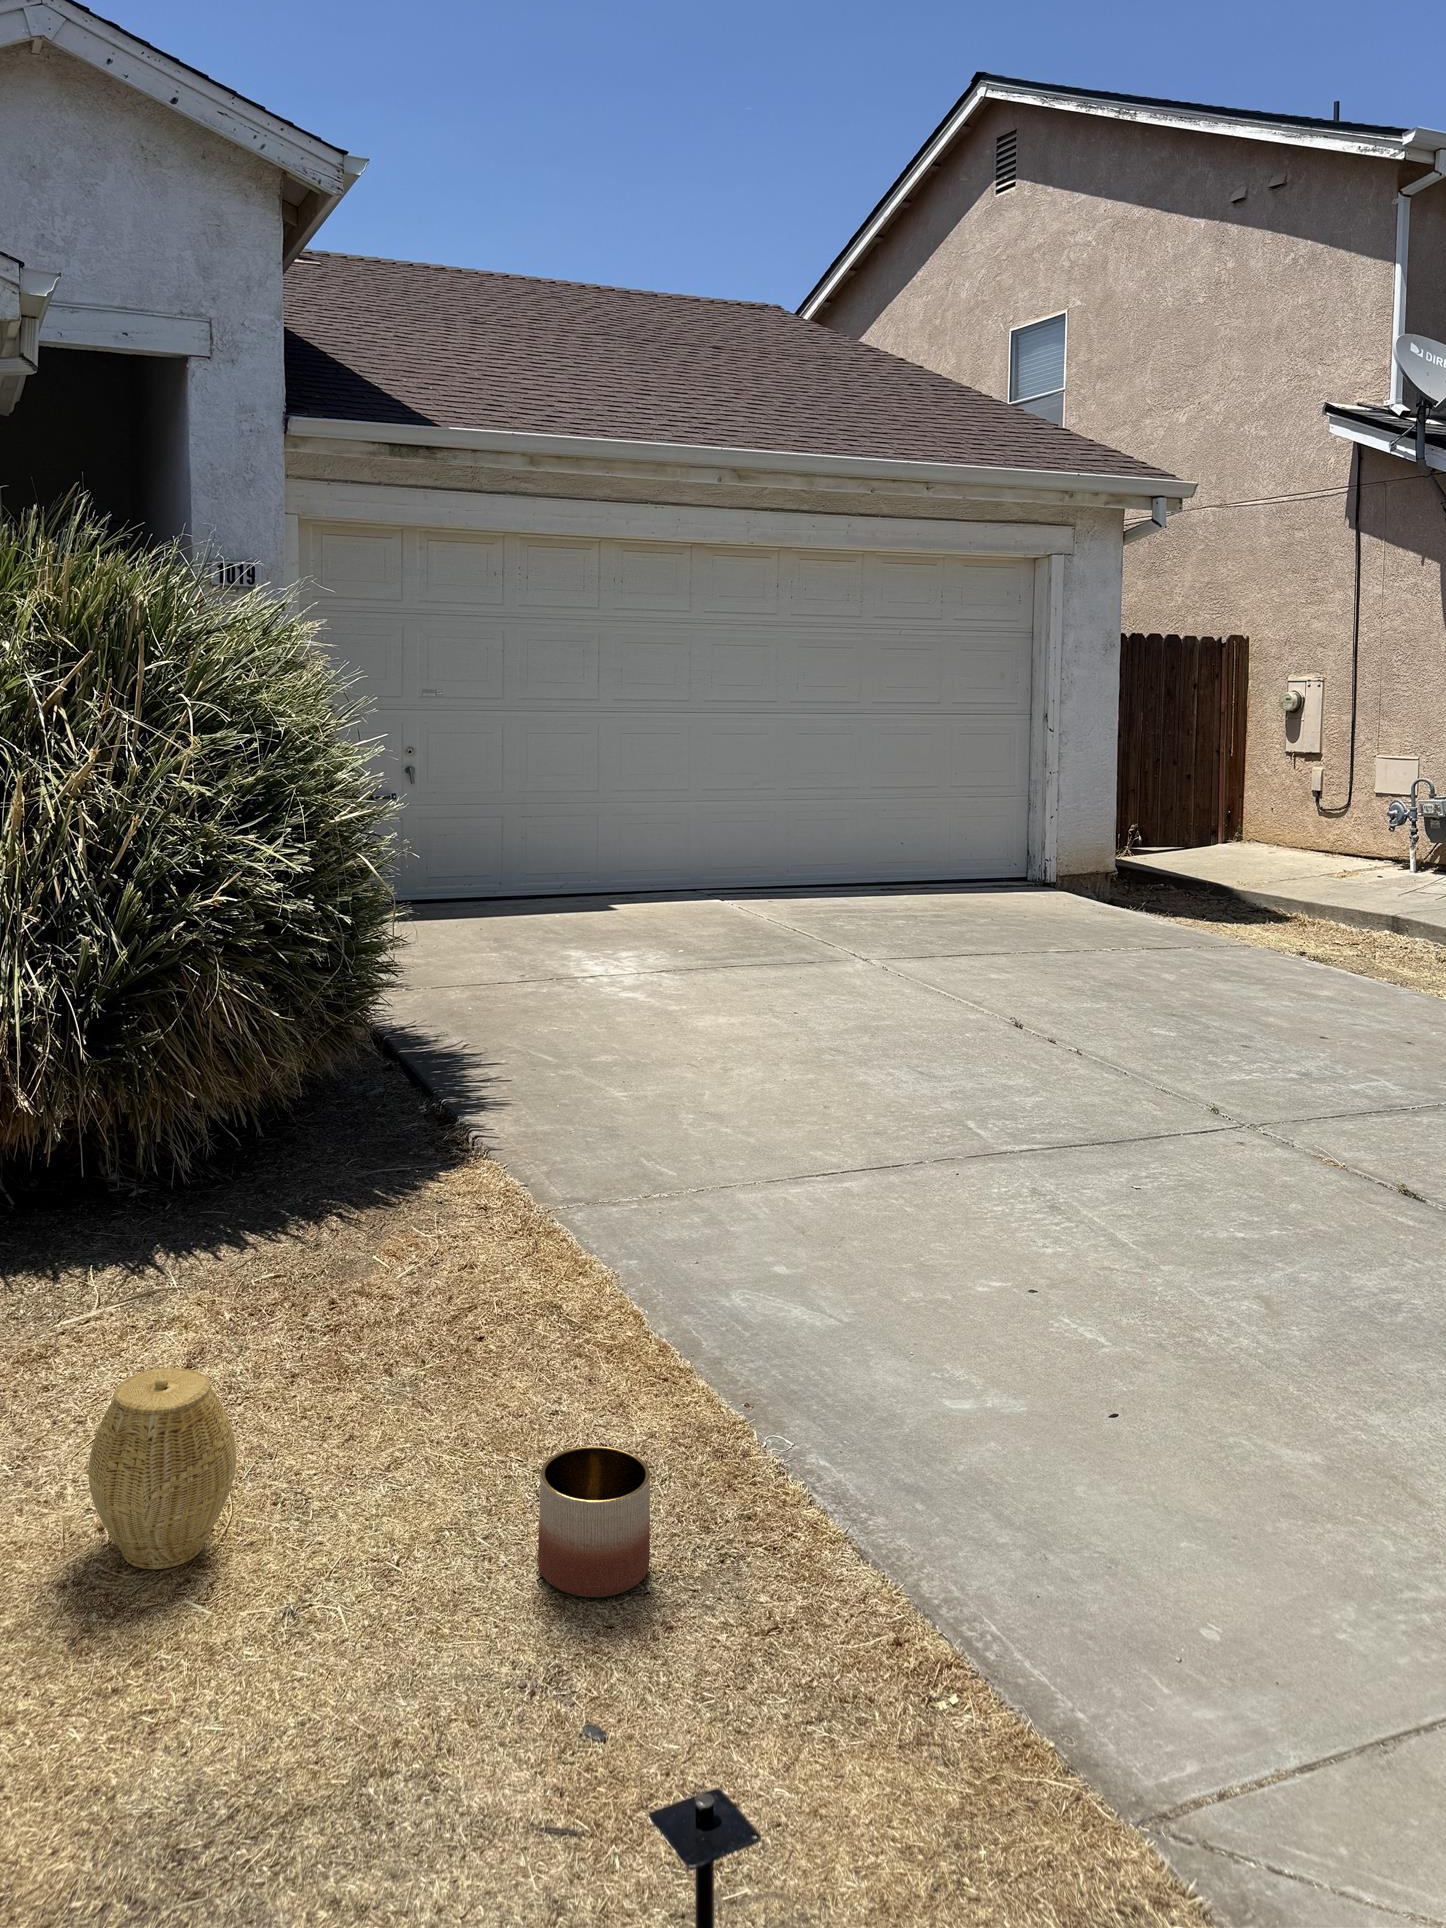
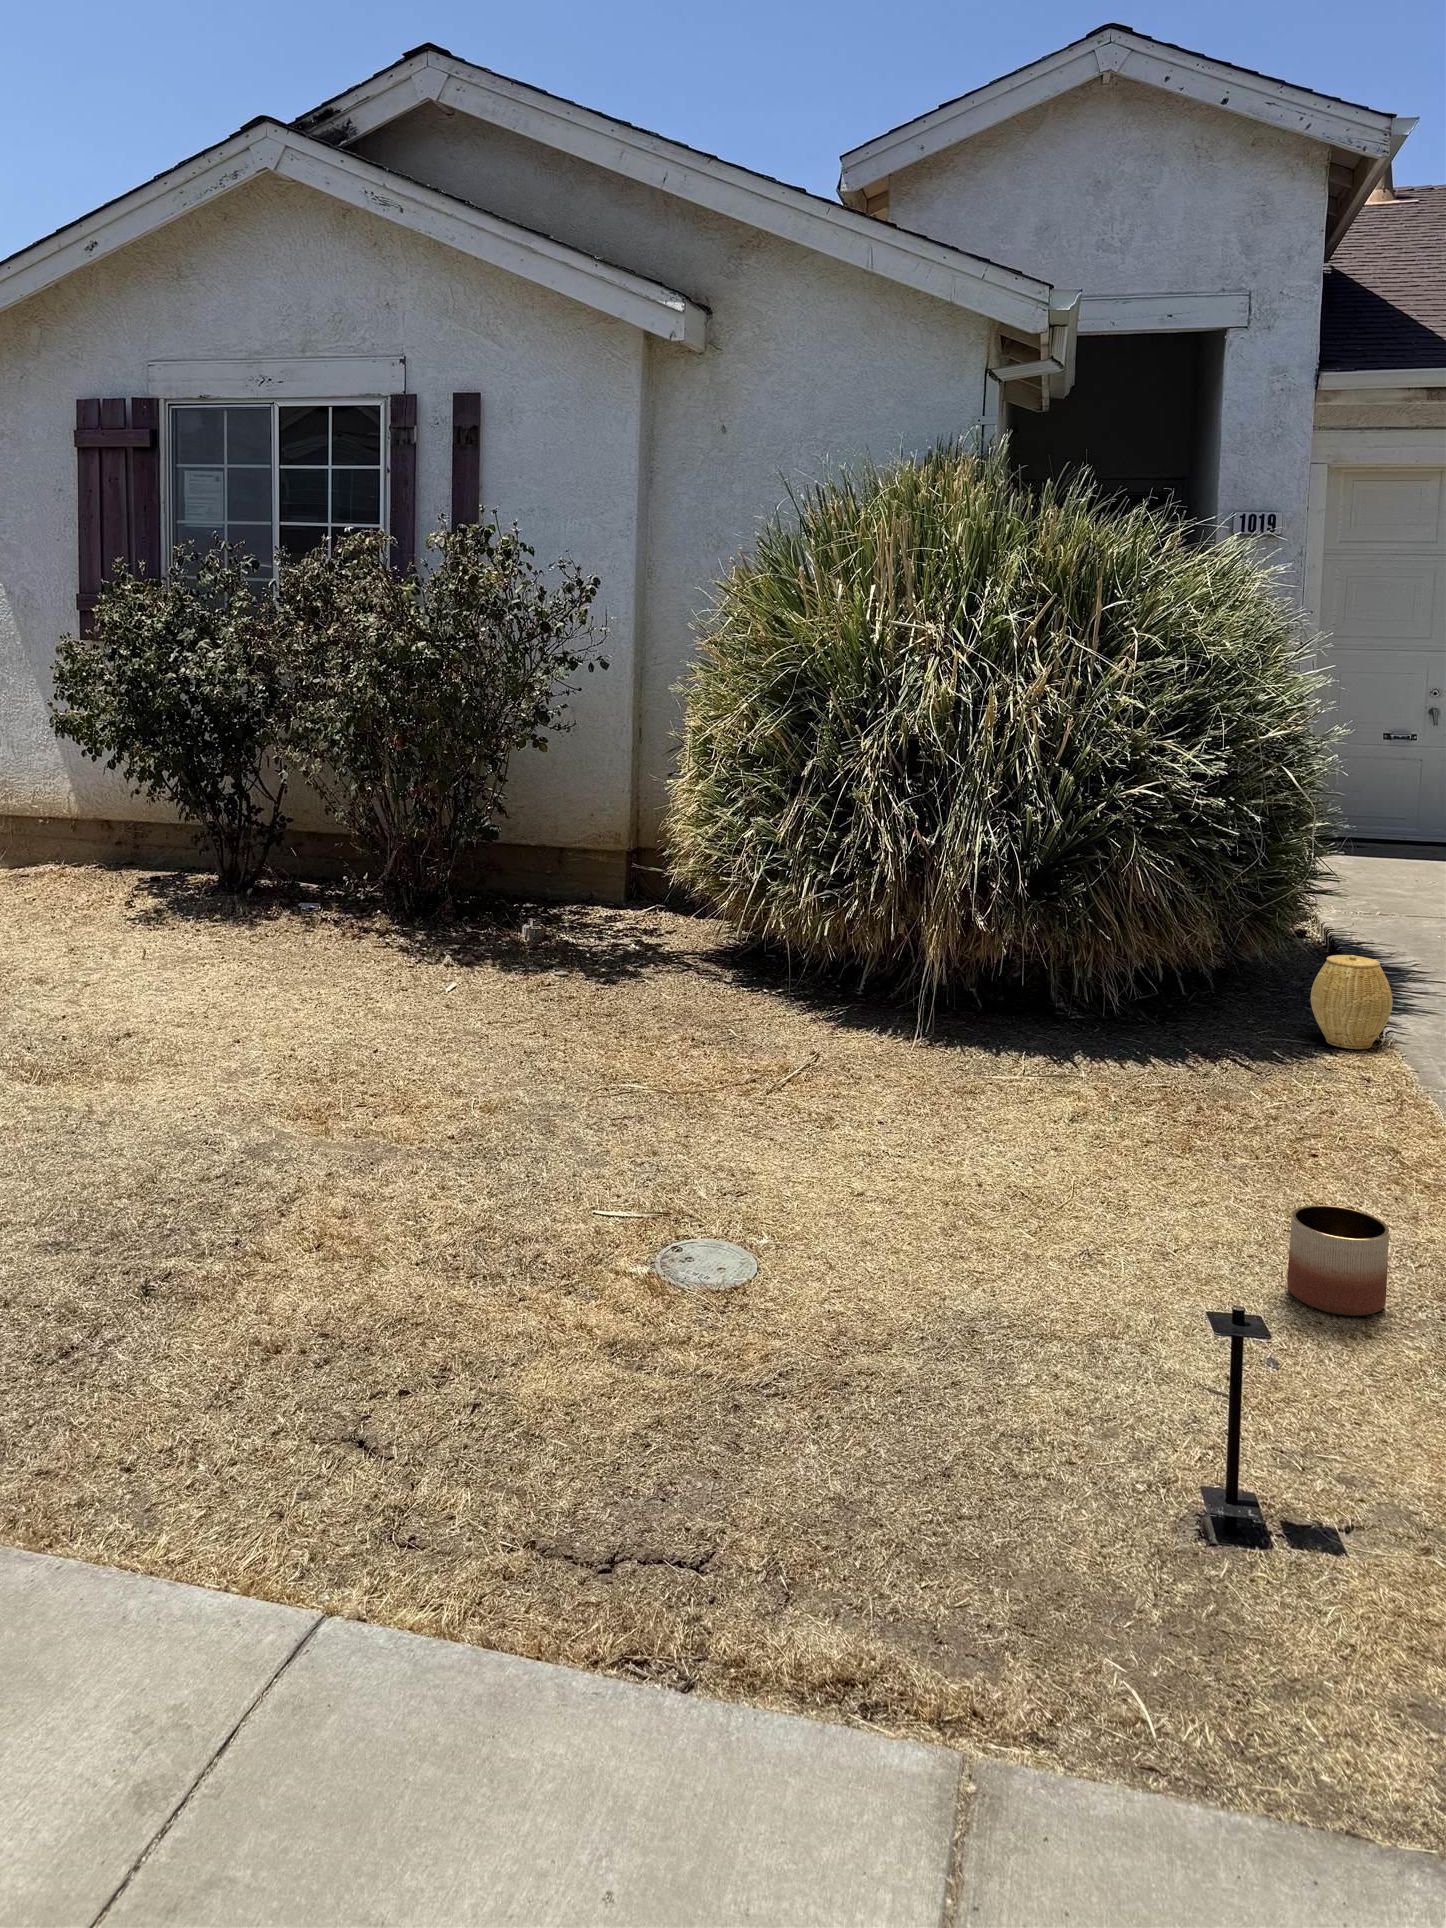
woven basket: present [88,1368,236,1569] -> present [1311,955,1393,1049]

